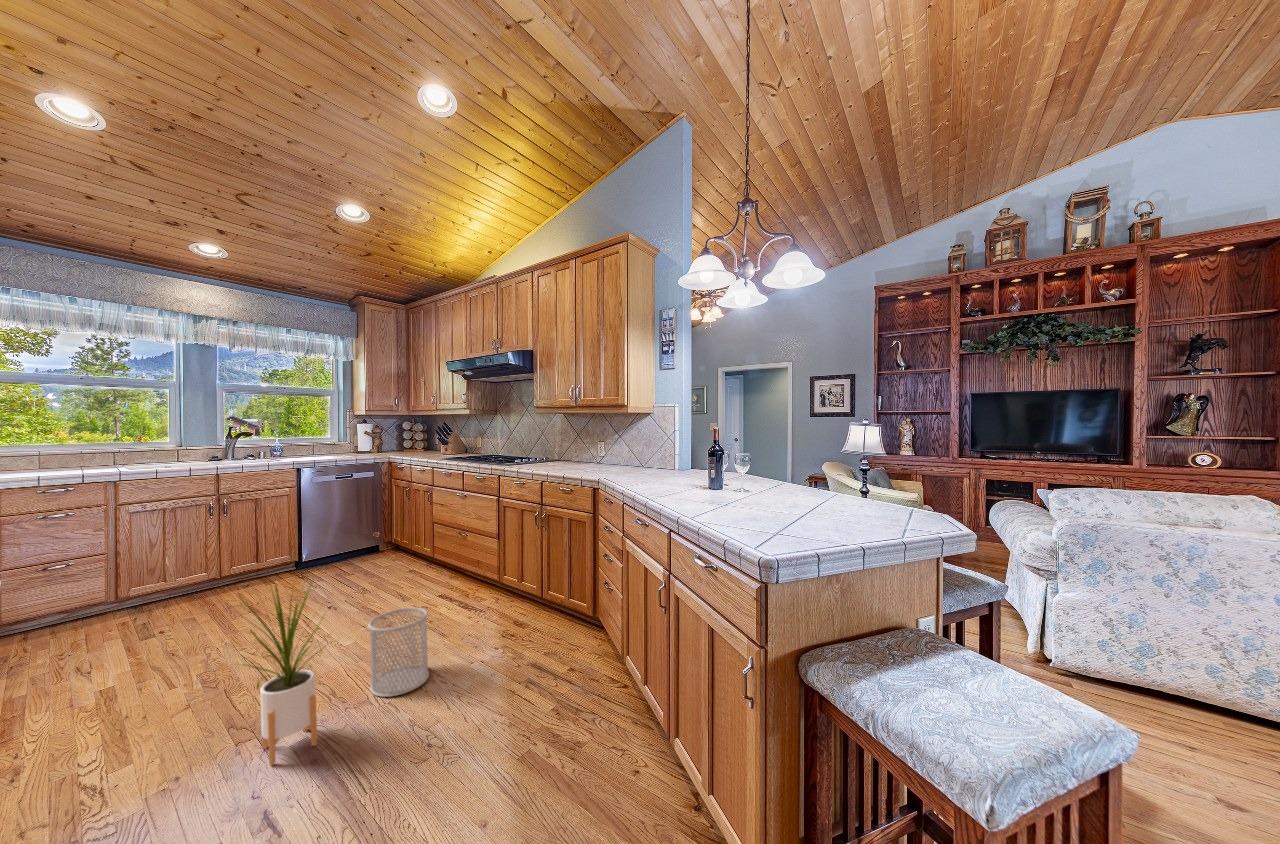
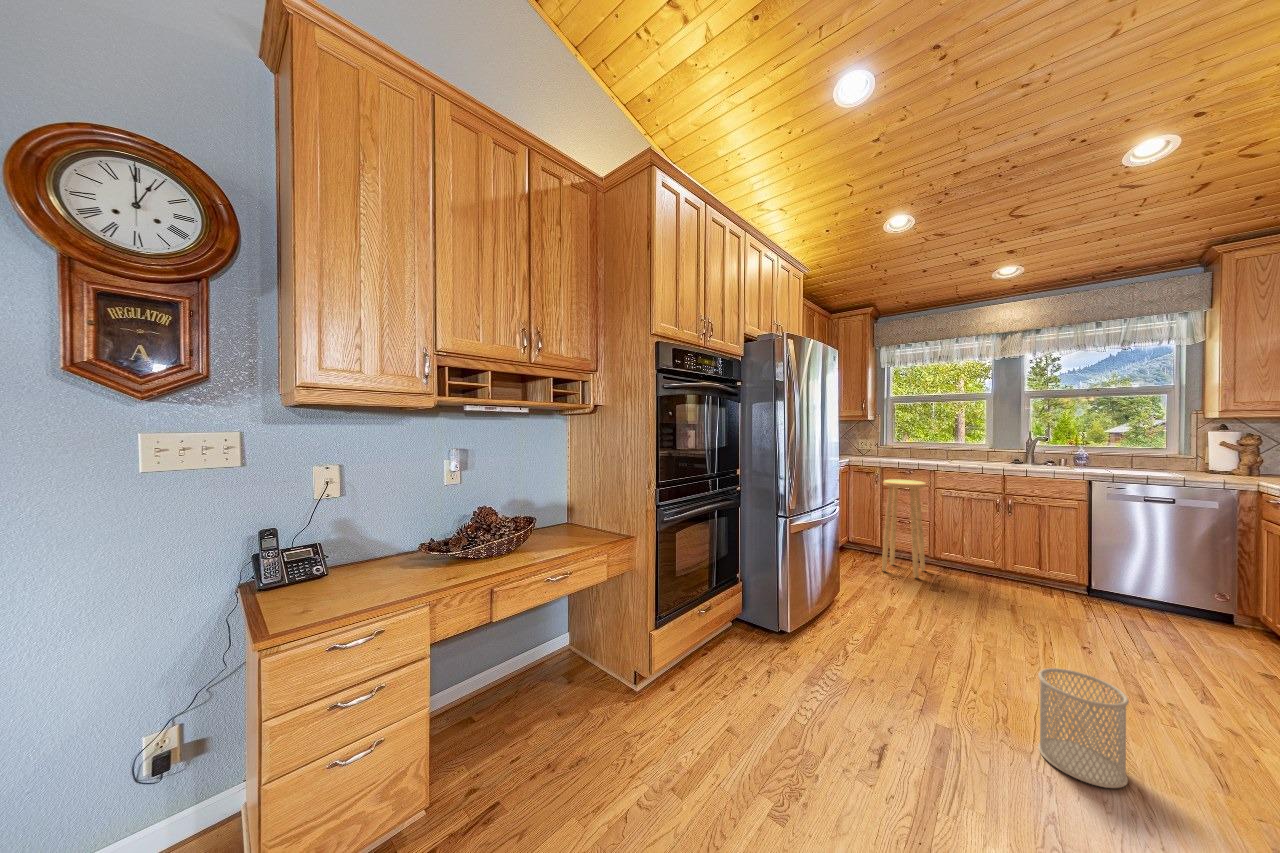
stool: none [28,499,115,652] -> present [882,480,926,578]
house plant: present [239,579,327,765] -> none [886,570,989,741]

